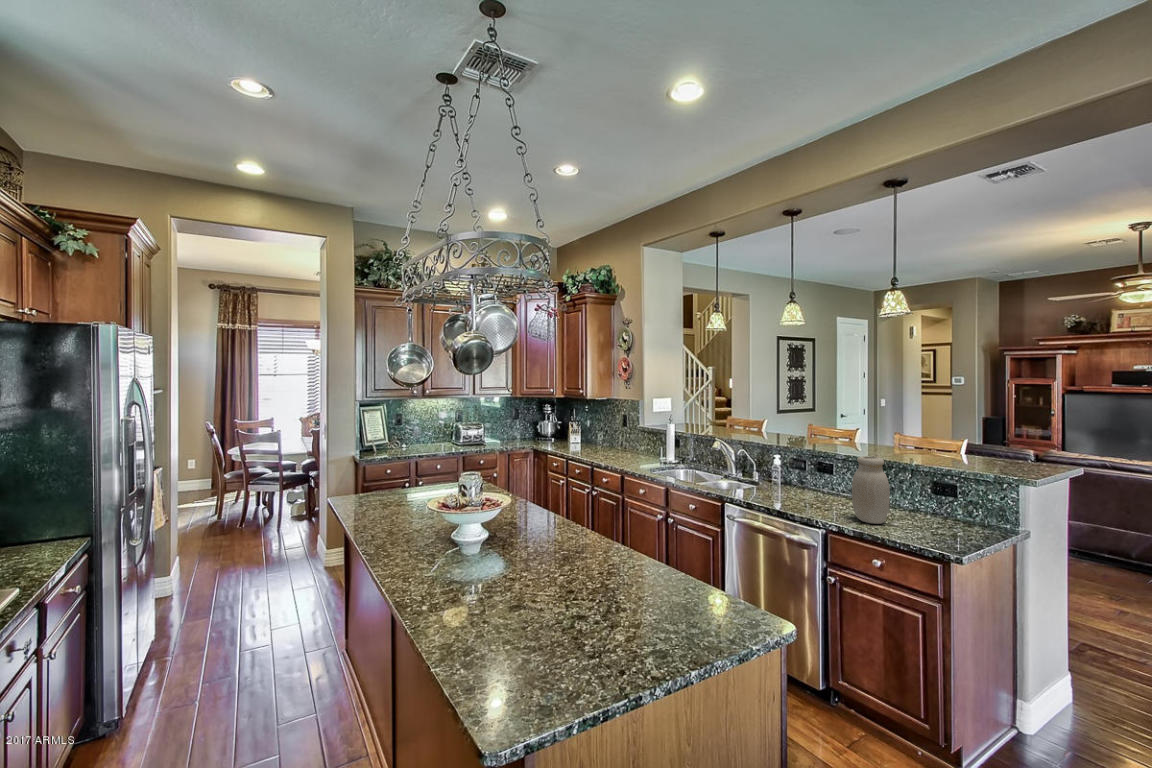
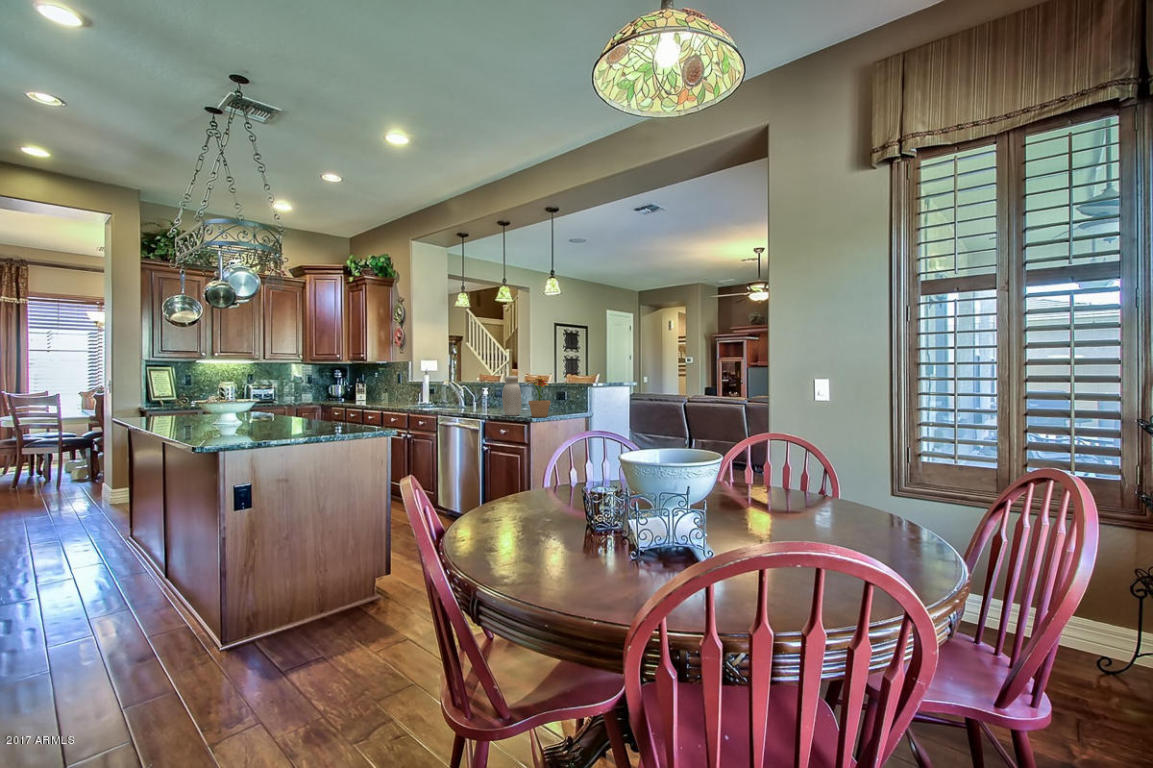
potted plant: none [913,465,965,540] -> present [527,376,551,417]

